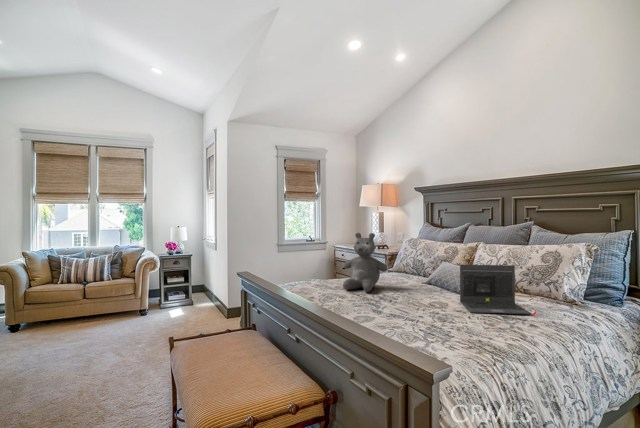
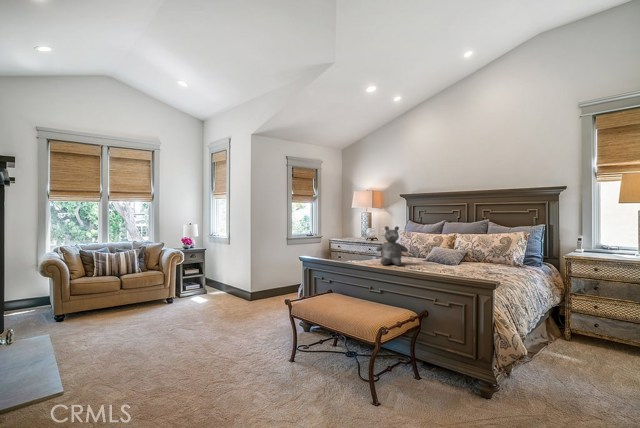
laptop: present [460,265,536,316] -> none [459,245,504,273]

